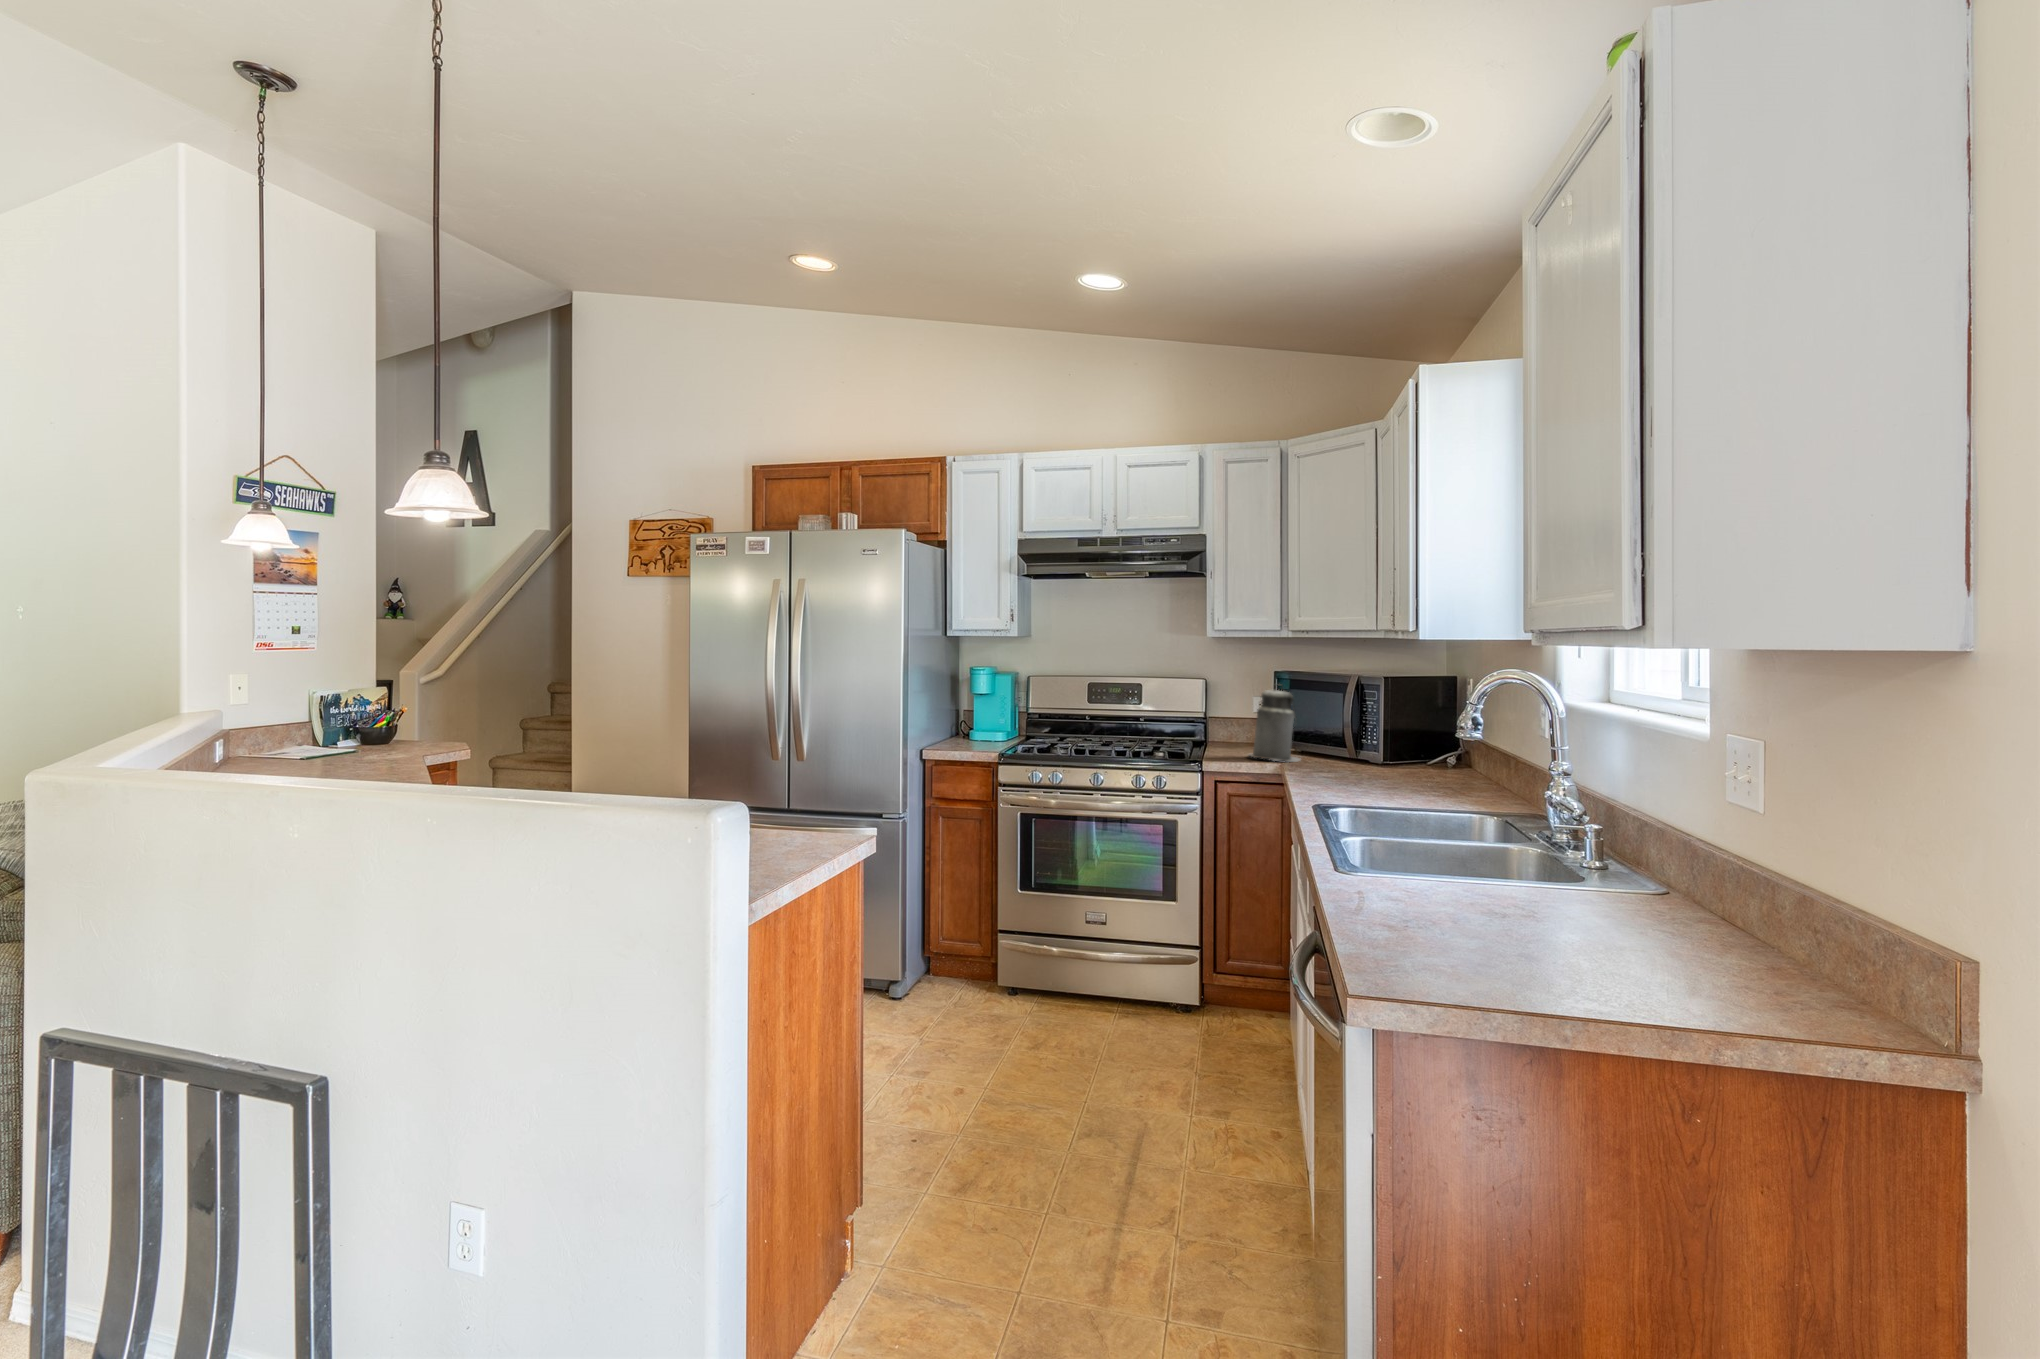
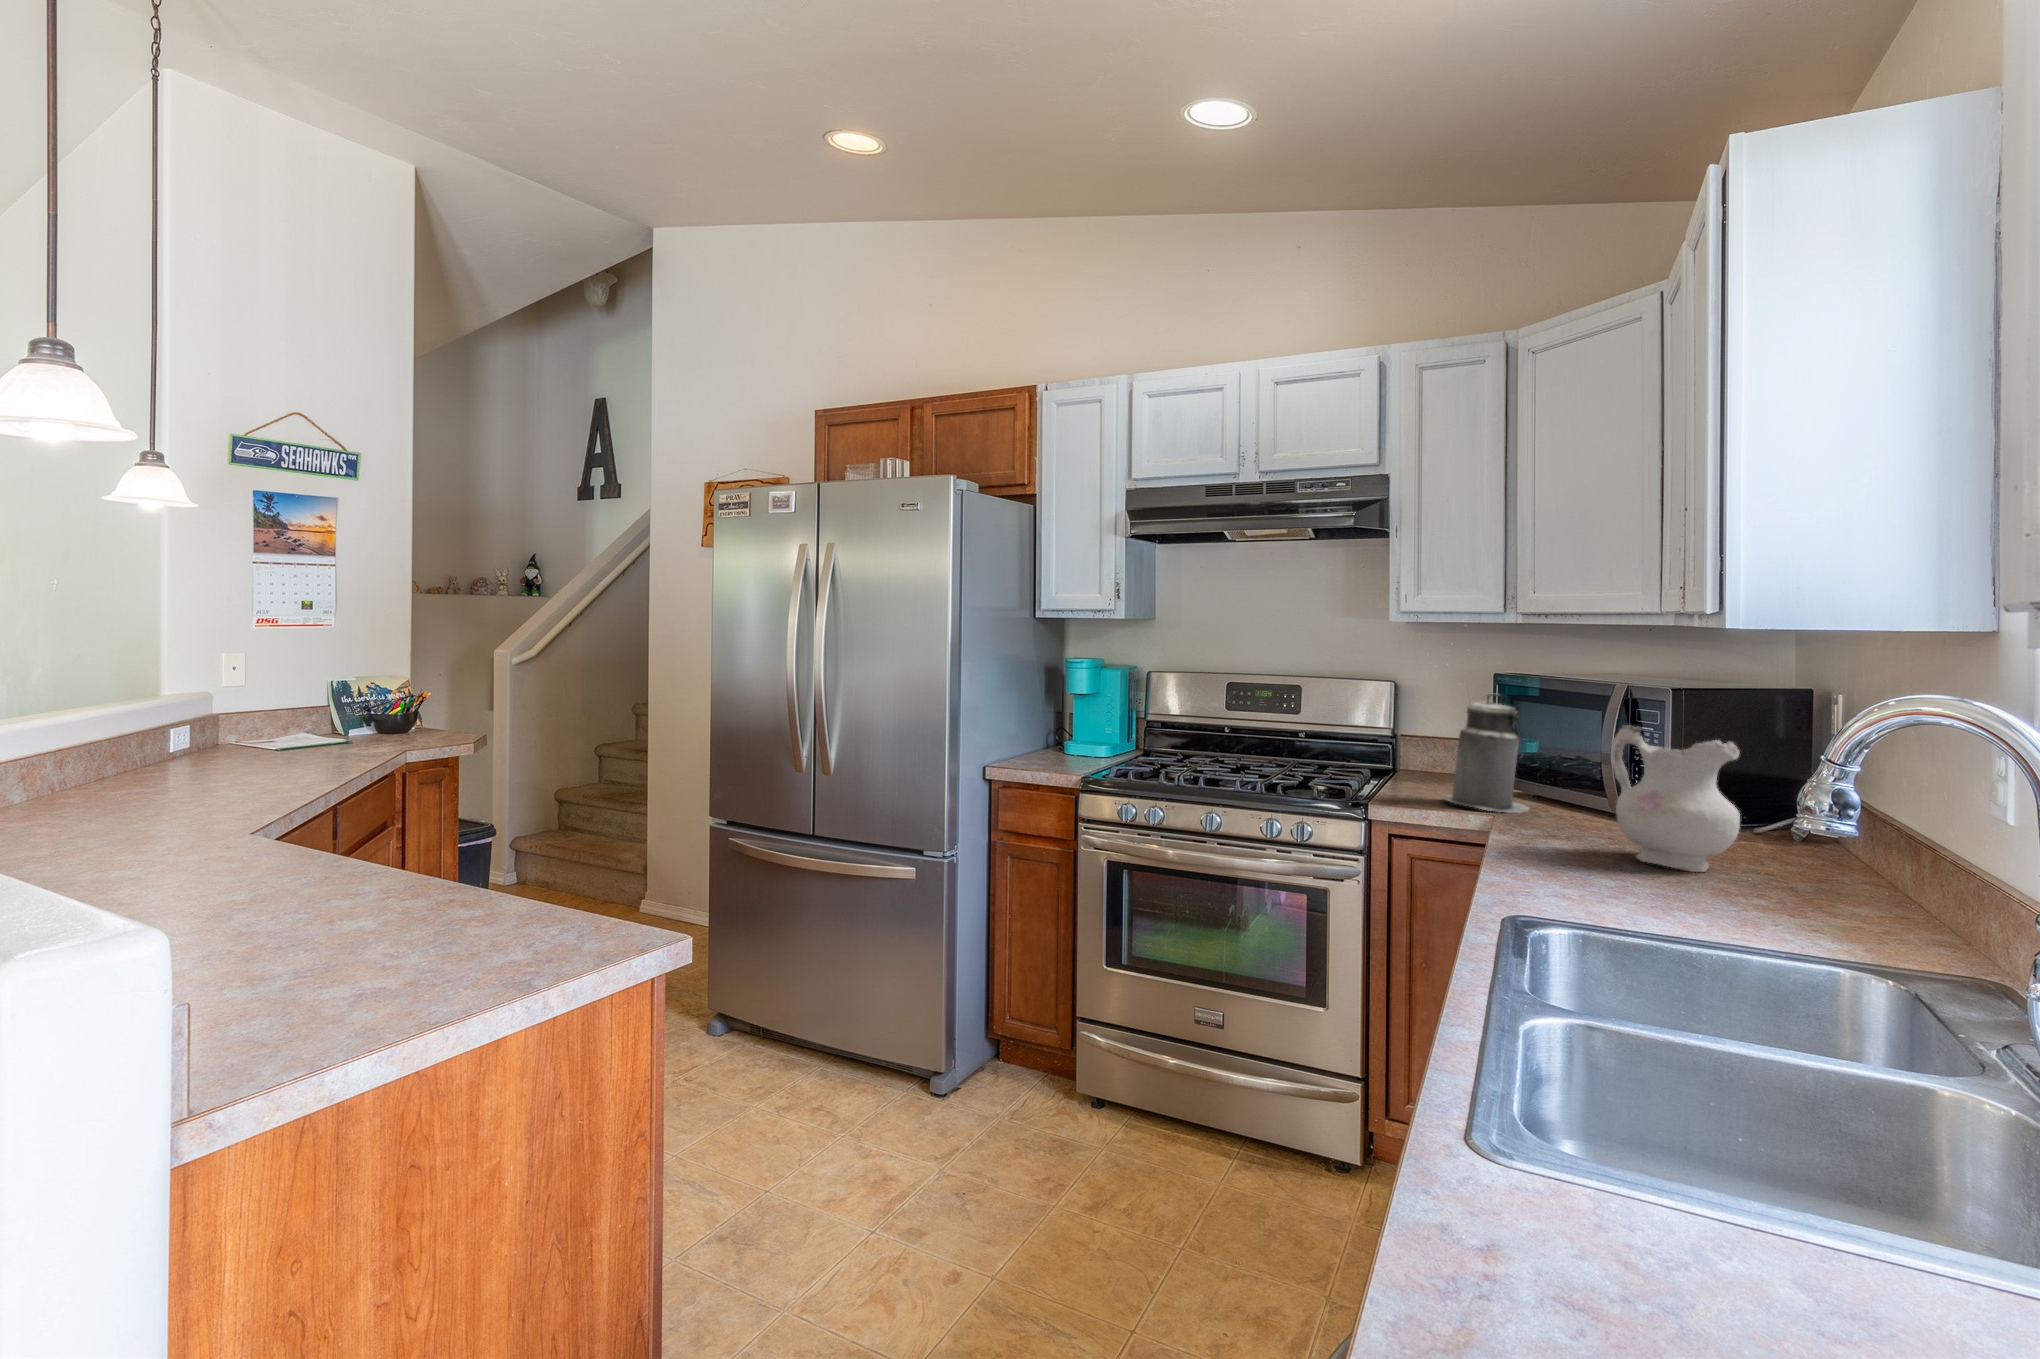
ceramic pitcher: none [1354,699,1425,785] -> present [1611,725,1740,872]

